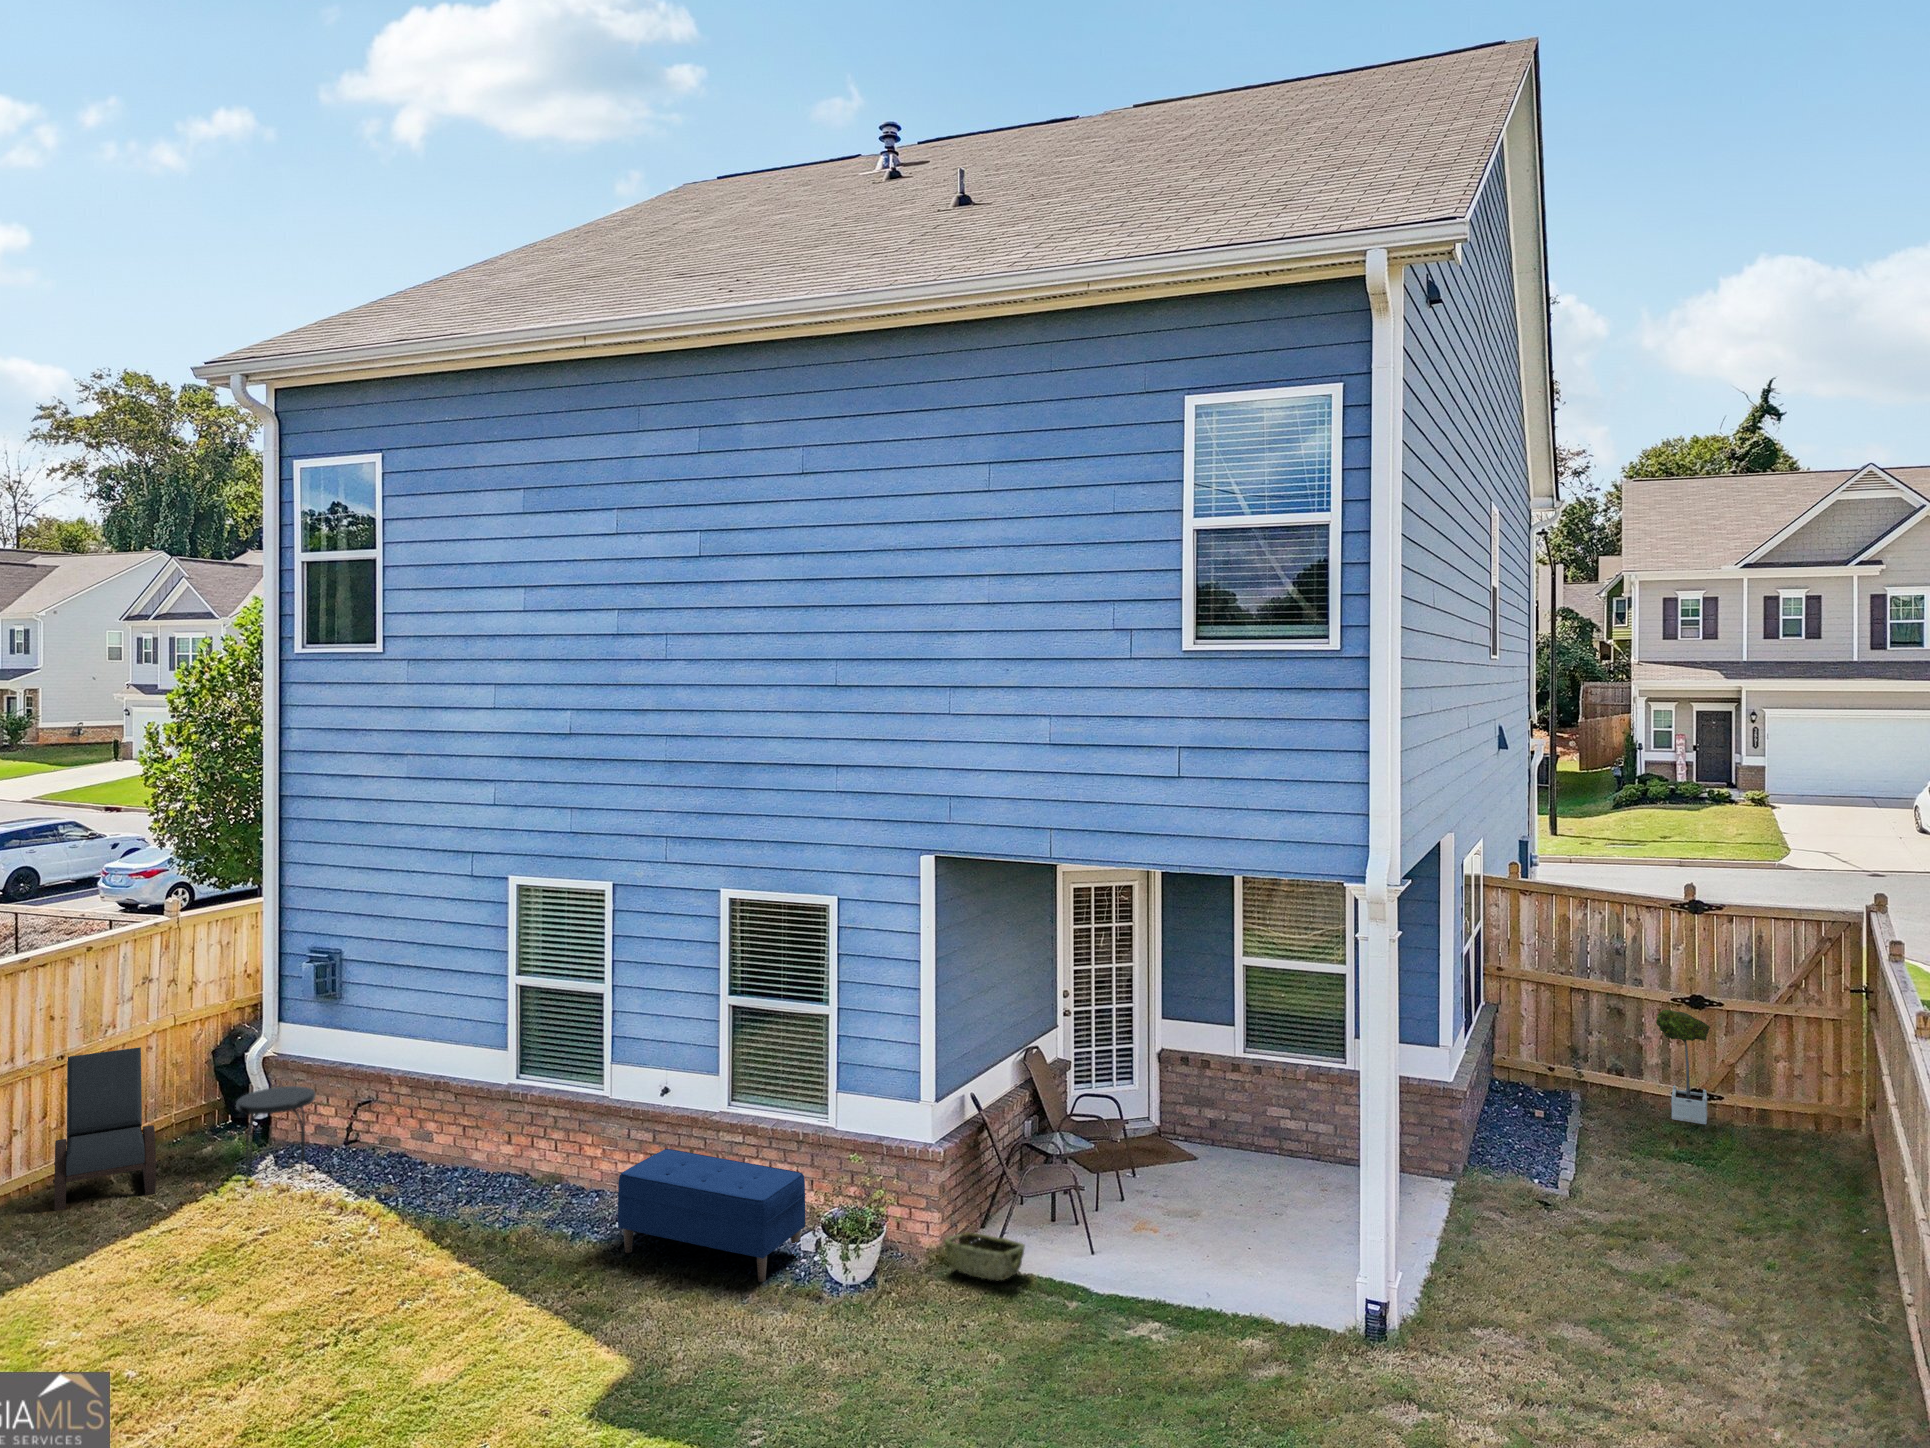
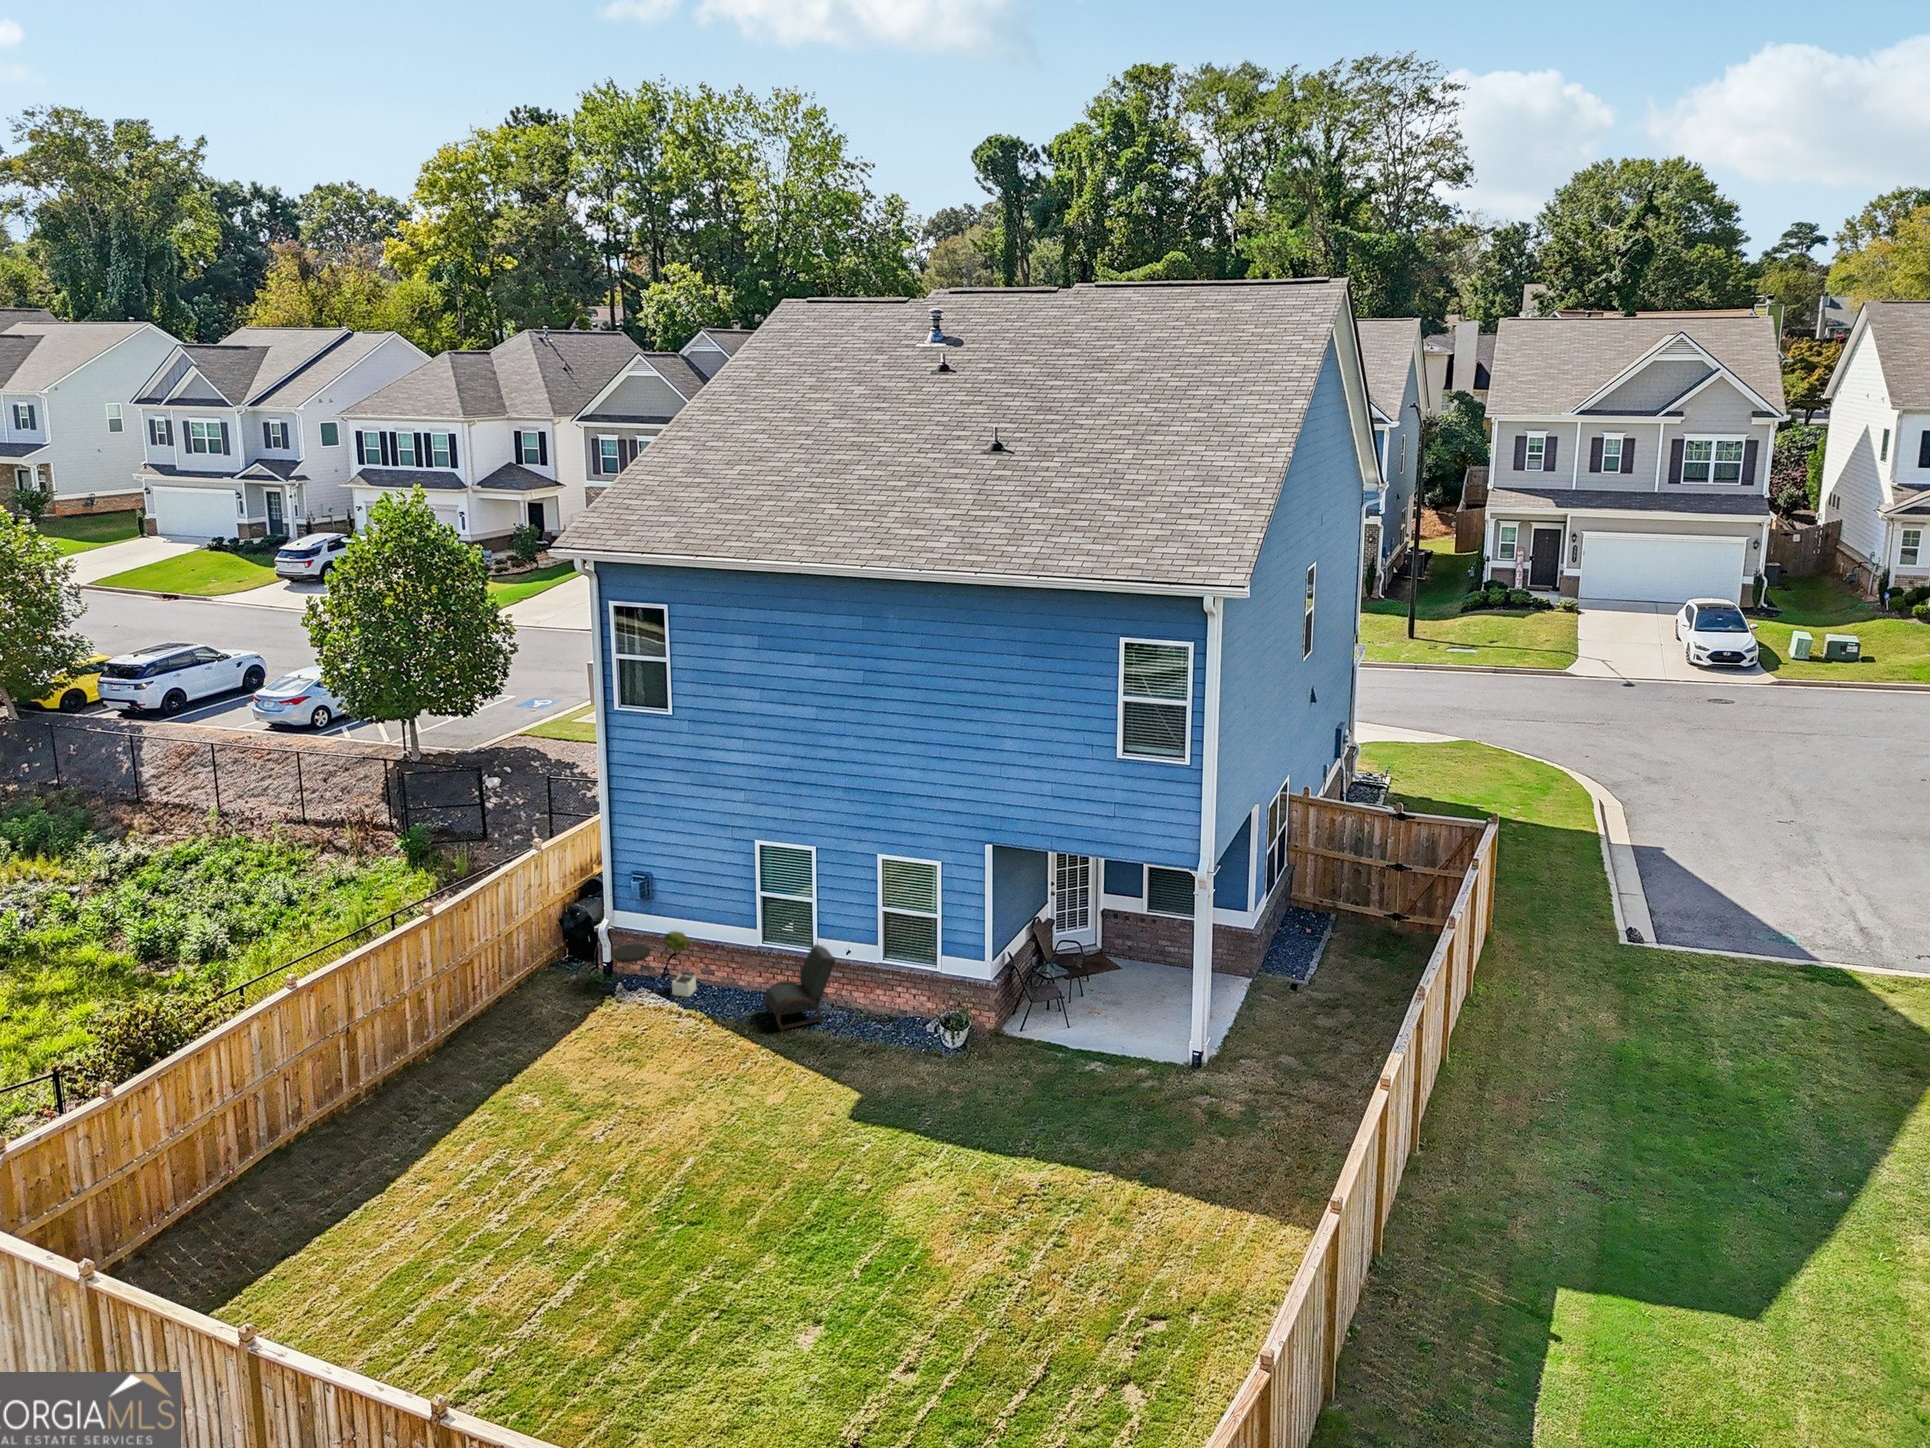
potted tree: present [1656,1010,1710,1124] -> present [665,931,696,997]
lounge chair: present [53,1047,157,1211] -> present [764,945,835,1031]
bench: present [618,1149,805,1282] -> none [840,980,930,1044]
woven basket: present [944,1232,1025,1280] -> none [998,1017,1036,1040]

